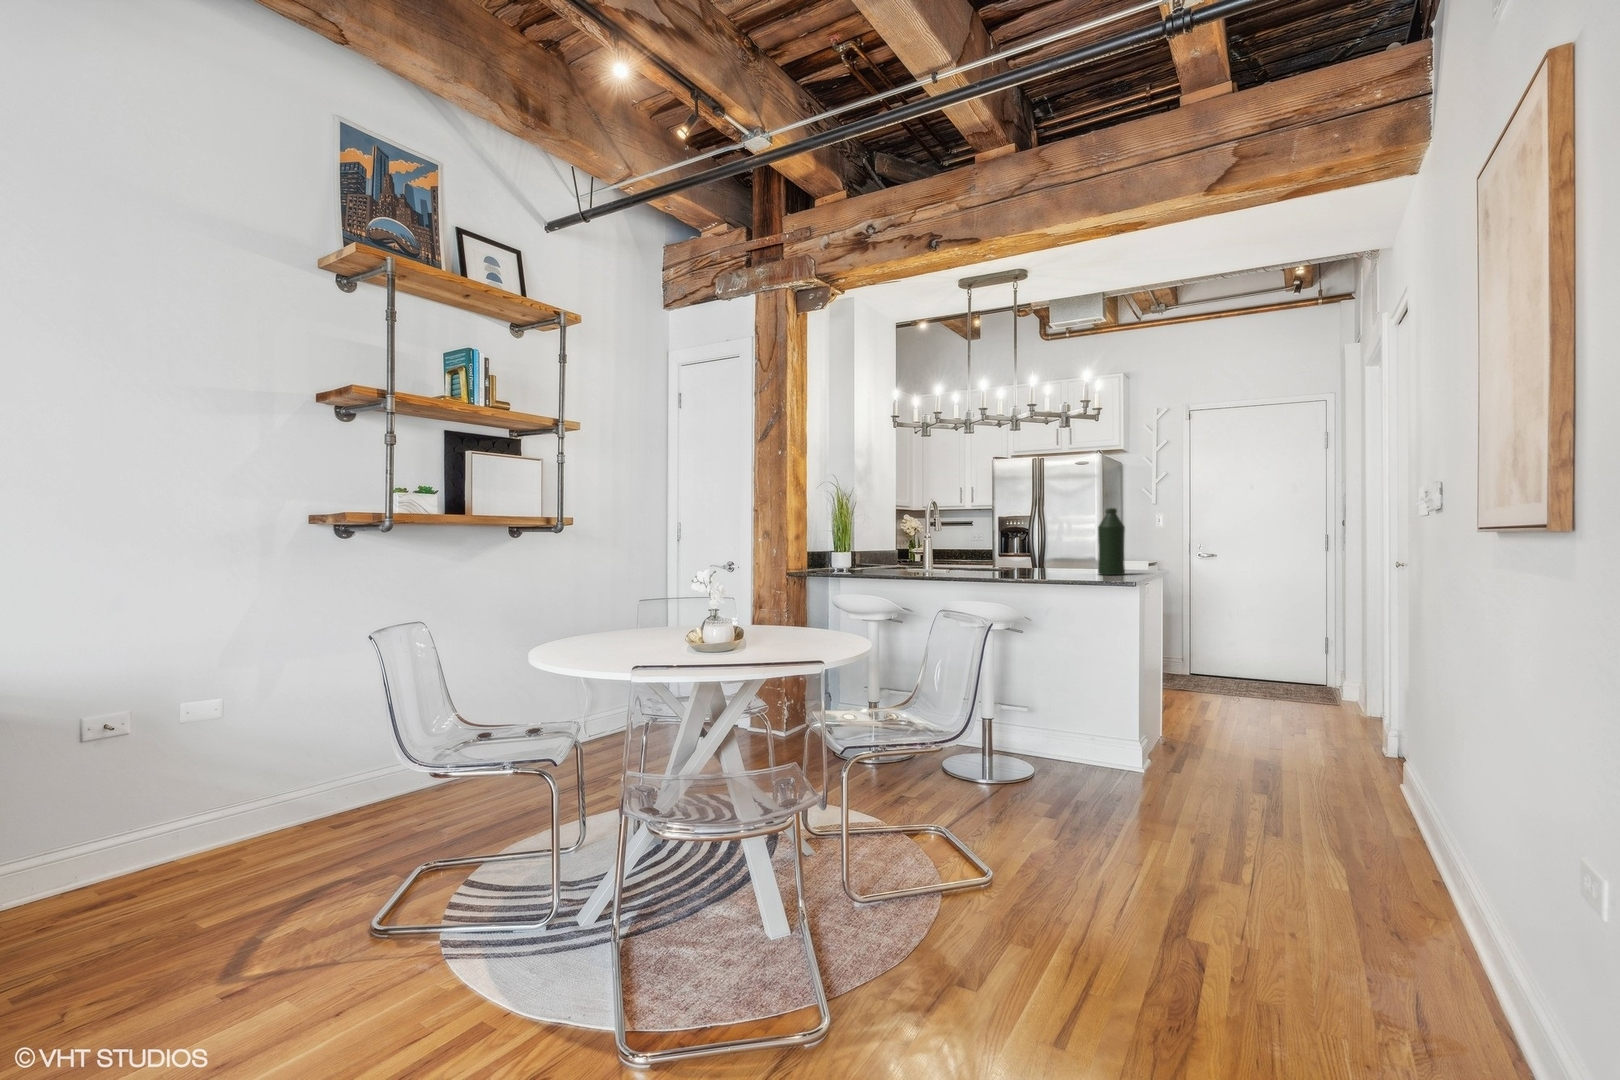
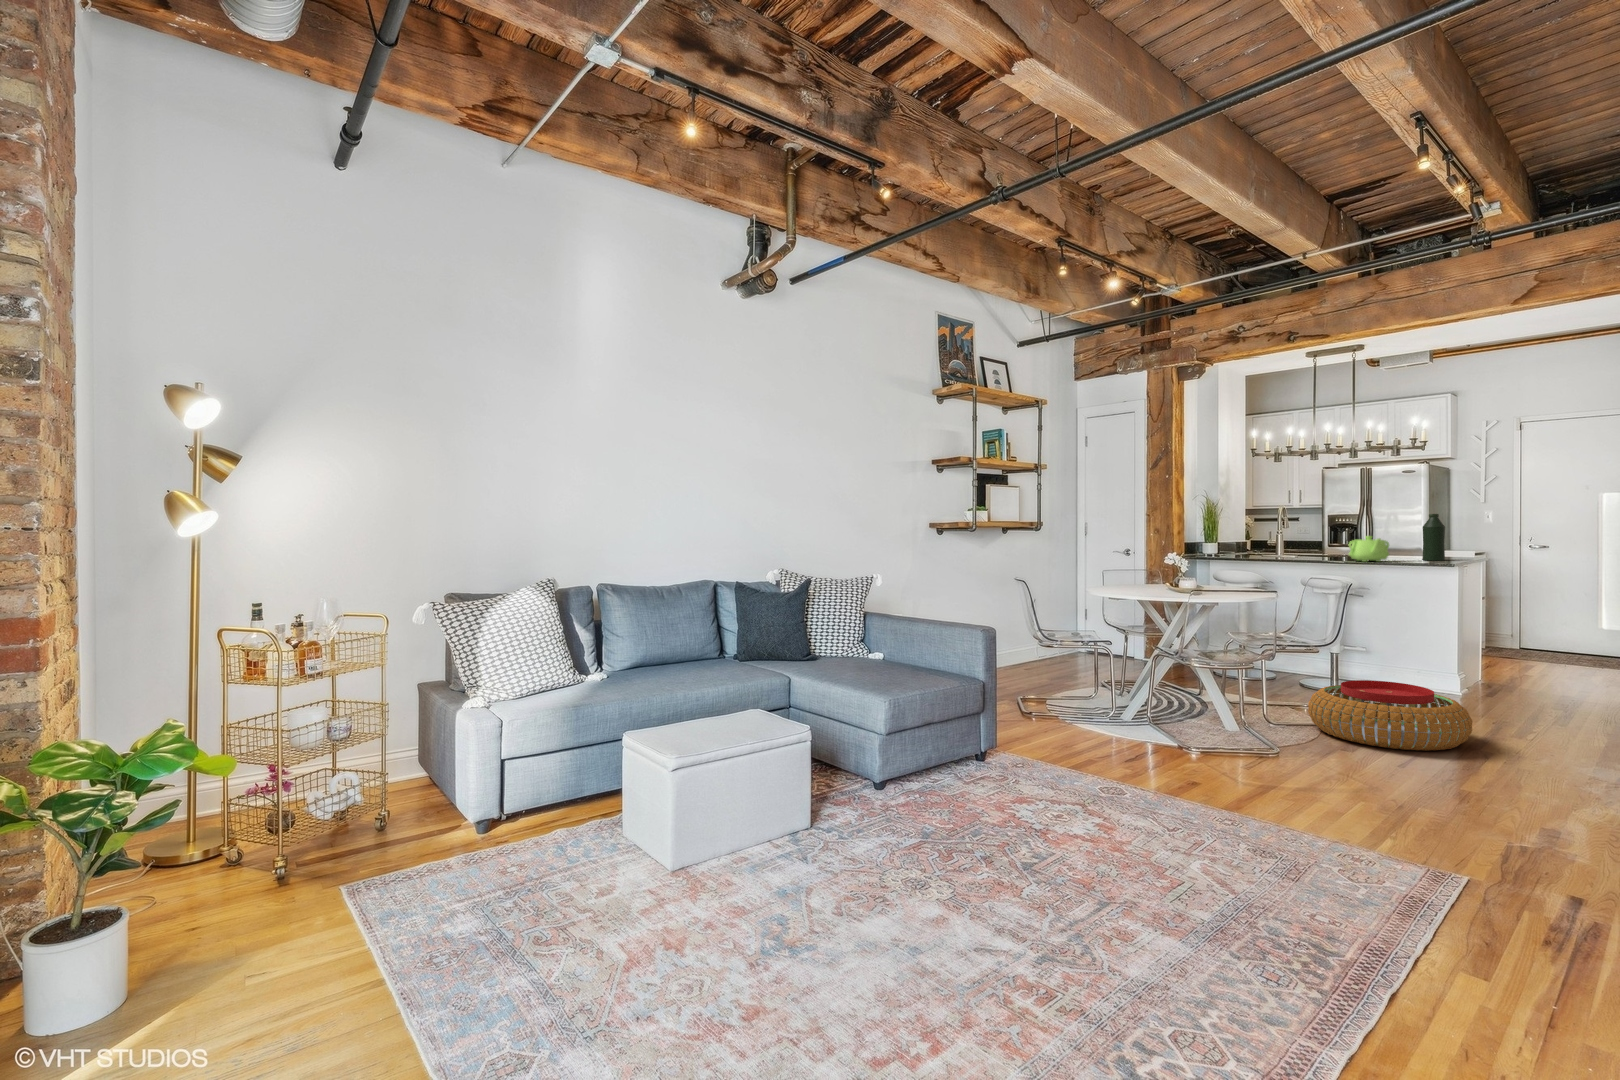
teapot: none [1007,540,1058,578] -> present [1349,536,1389,562]
pouf: none [924,793,1180,955] -> present [1308,680,1473,751]

